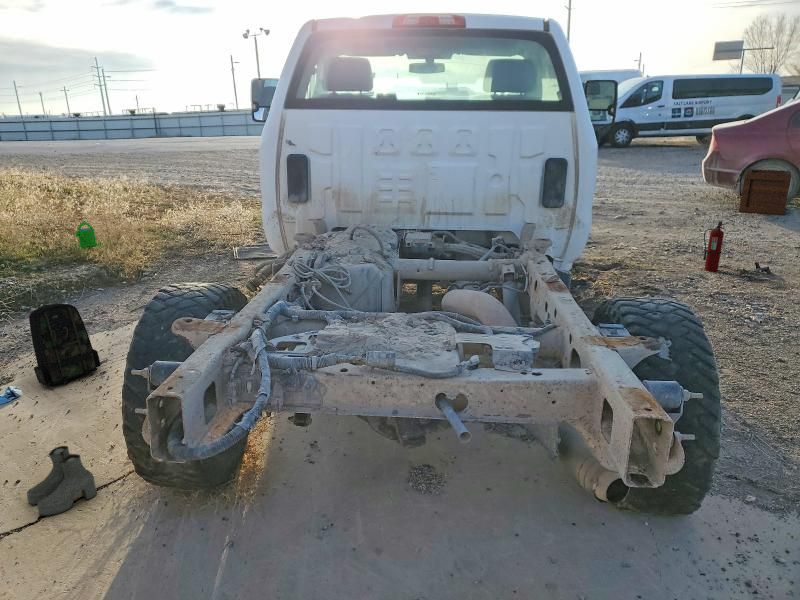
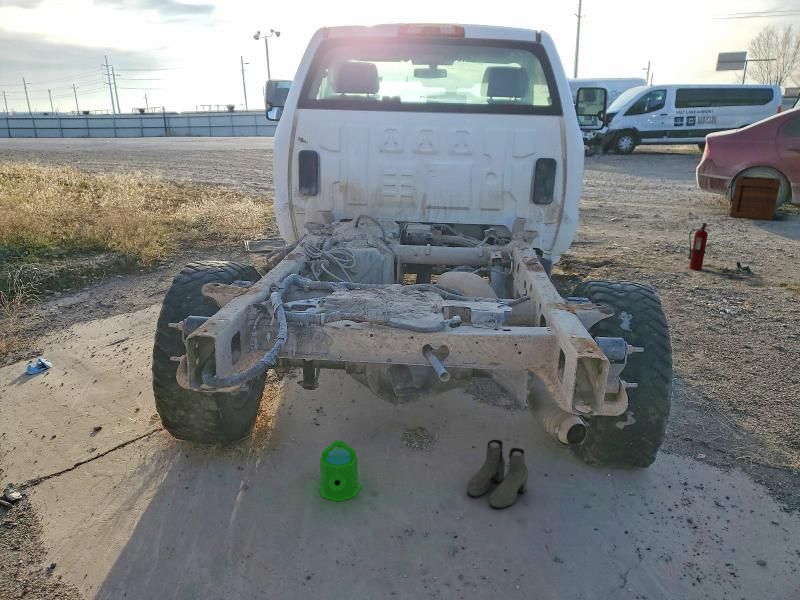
watering can: present [75,222,98,247] -> present [318,440,361,502]
backpack: present [29,304,101,390] -> none [64,281,126,358]
boots: present [27,446,97,516] -> present [467,440,528,508]

